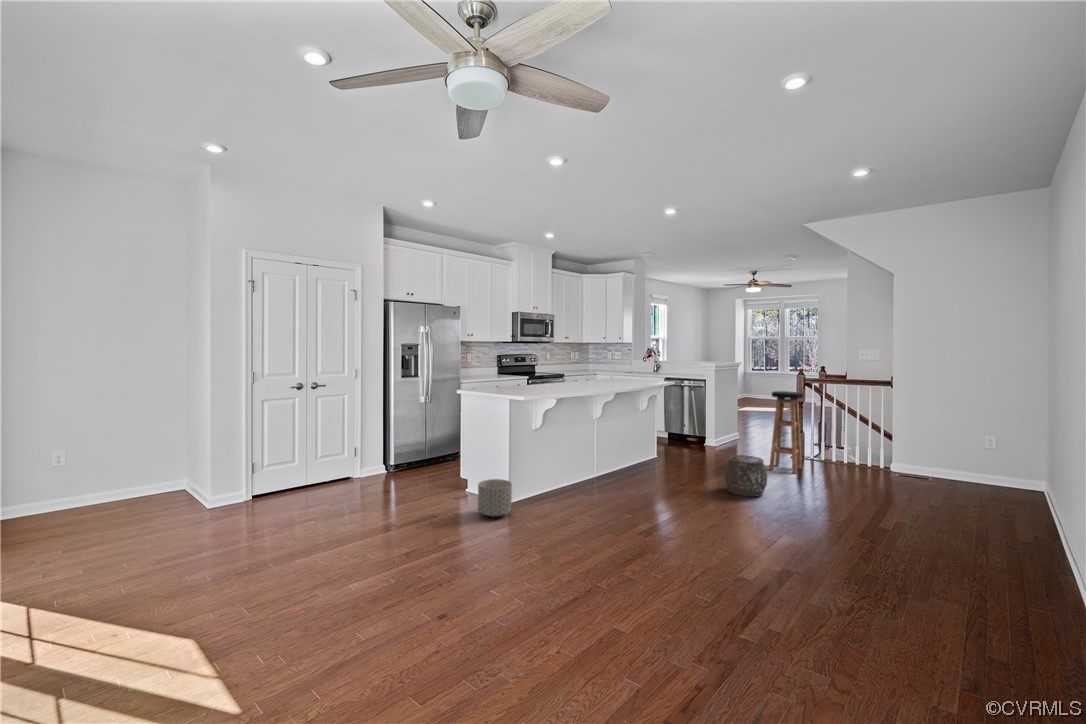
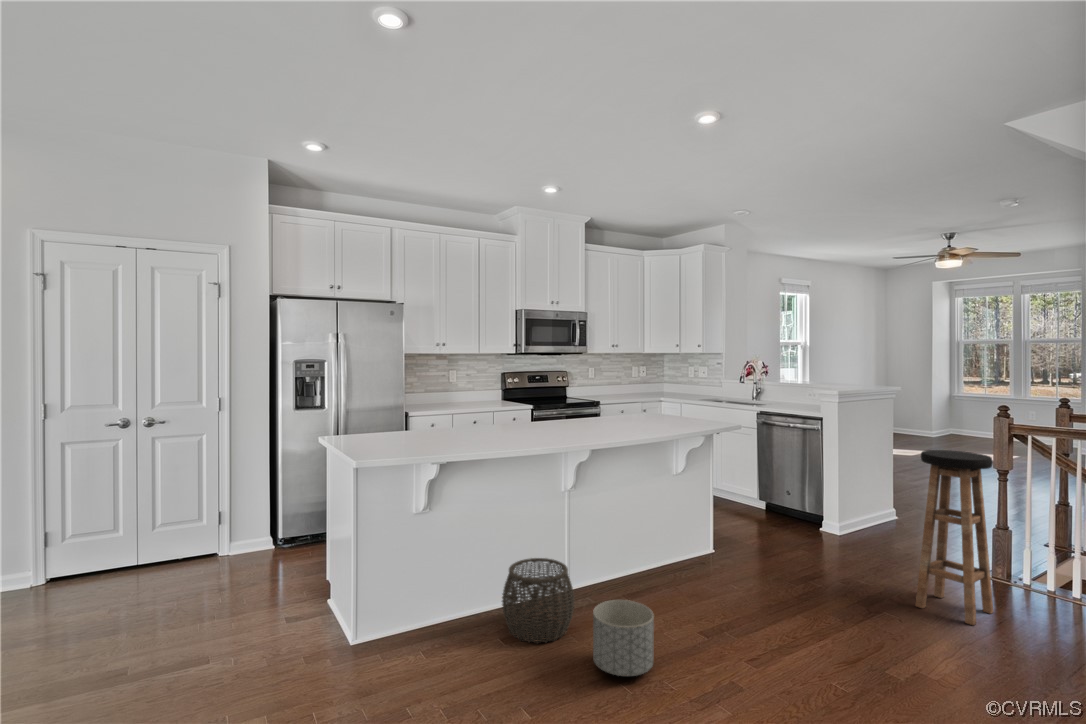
woven basket: present [724,455,767,497] -> present [502,558,575,643]
planter: present [478,479,512,518] -> present [593,600,654,677]

